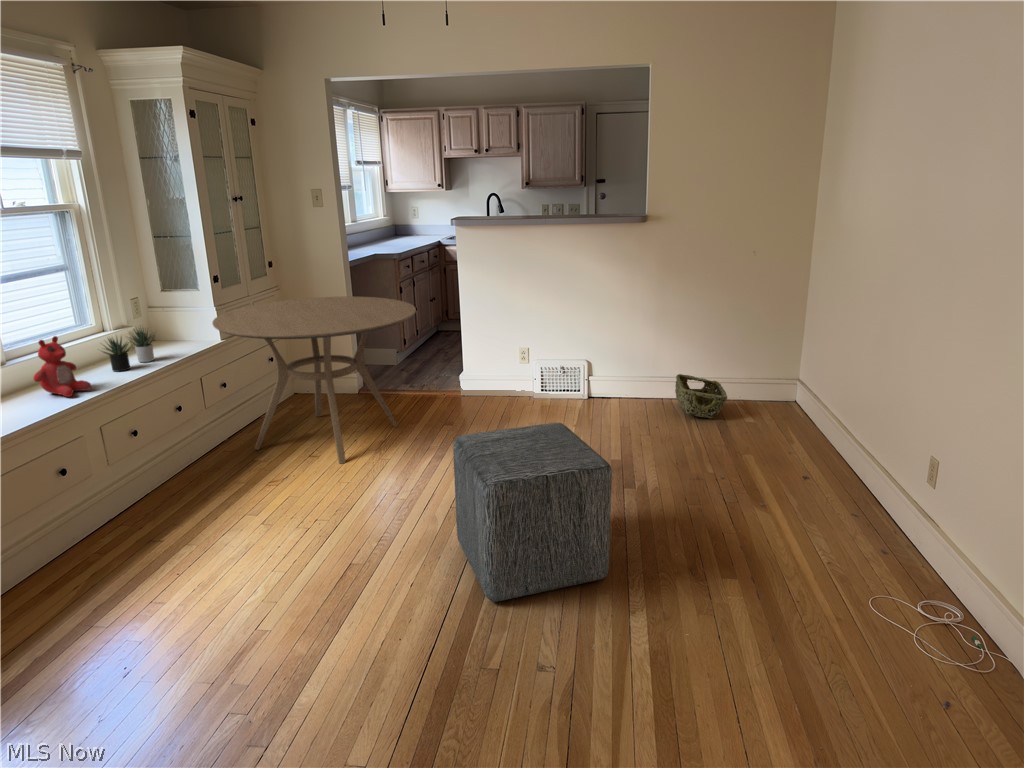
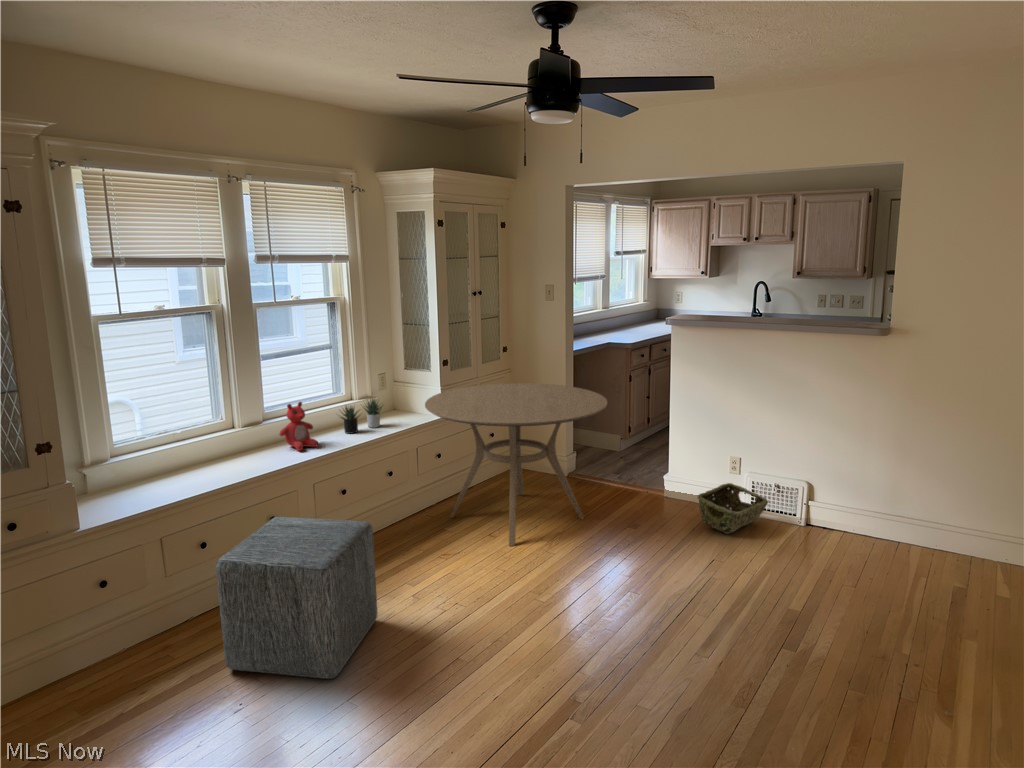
woven basket: present [675,374,727,418] -> present [698,483,768,534]
ottoman: present [453,423,612,602] -> present [216,517,378,679]

